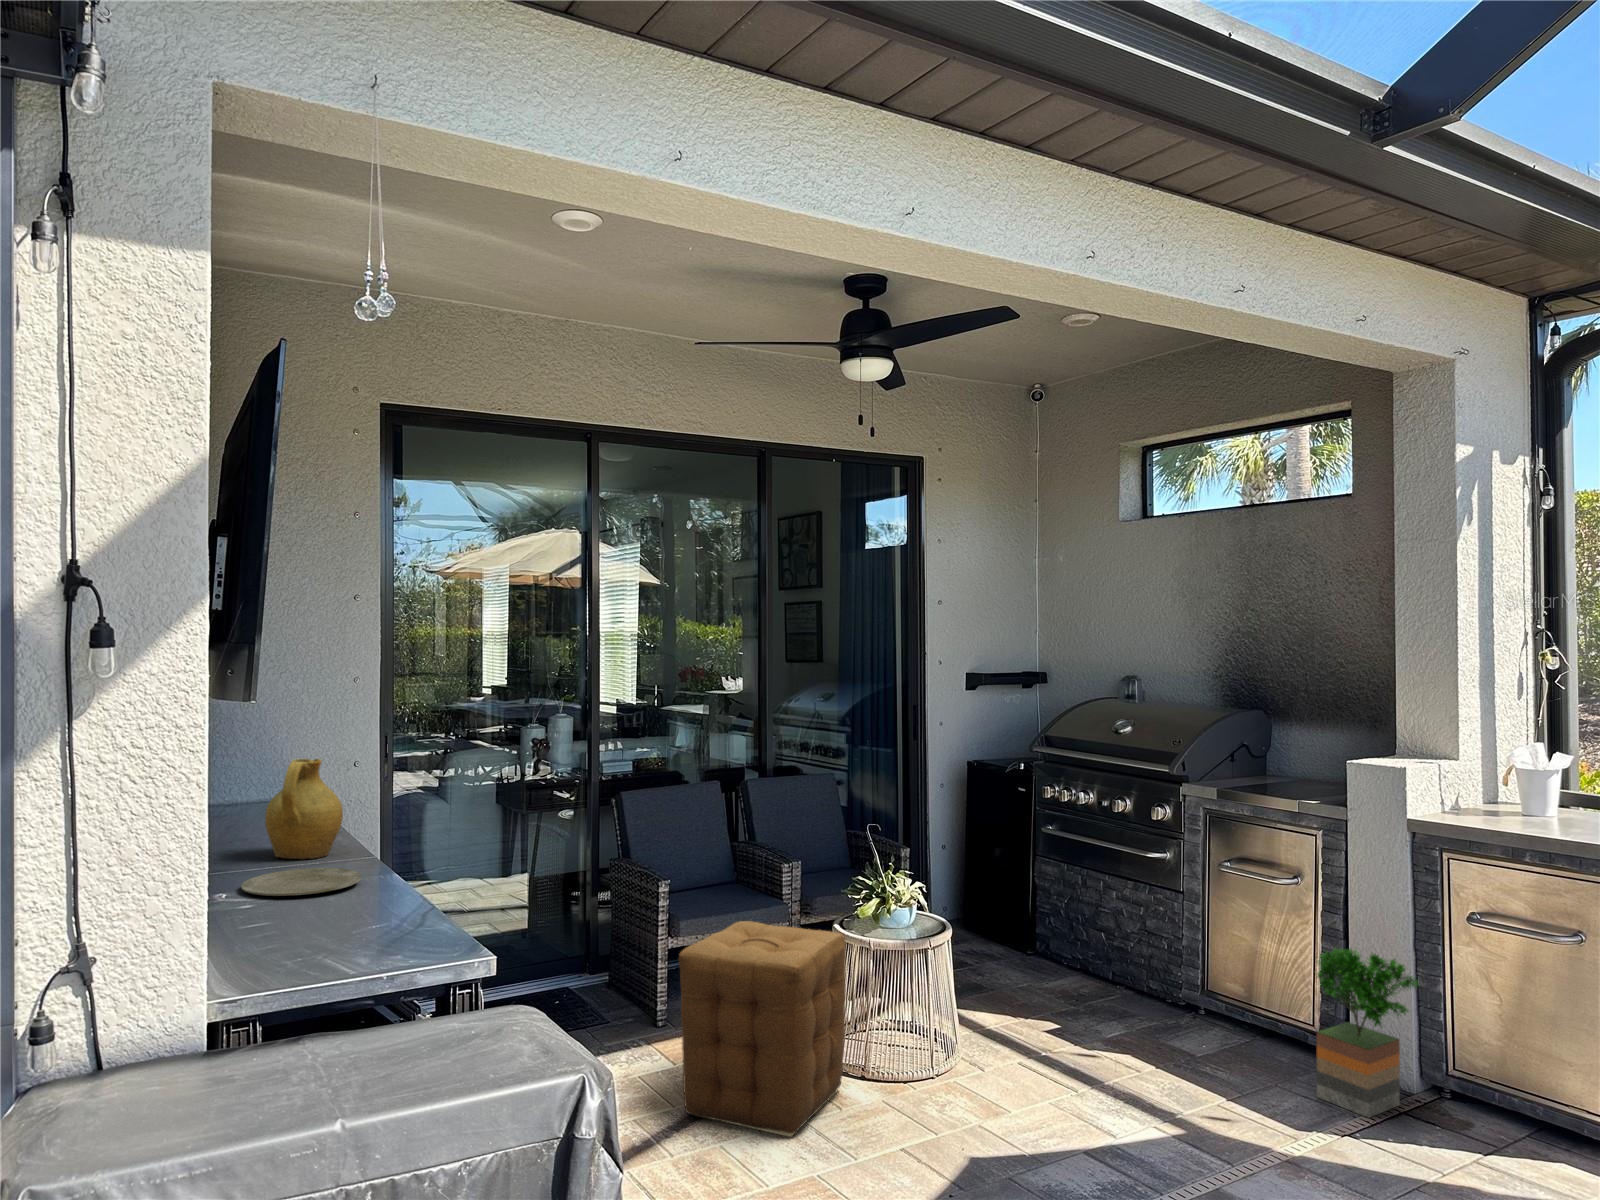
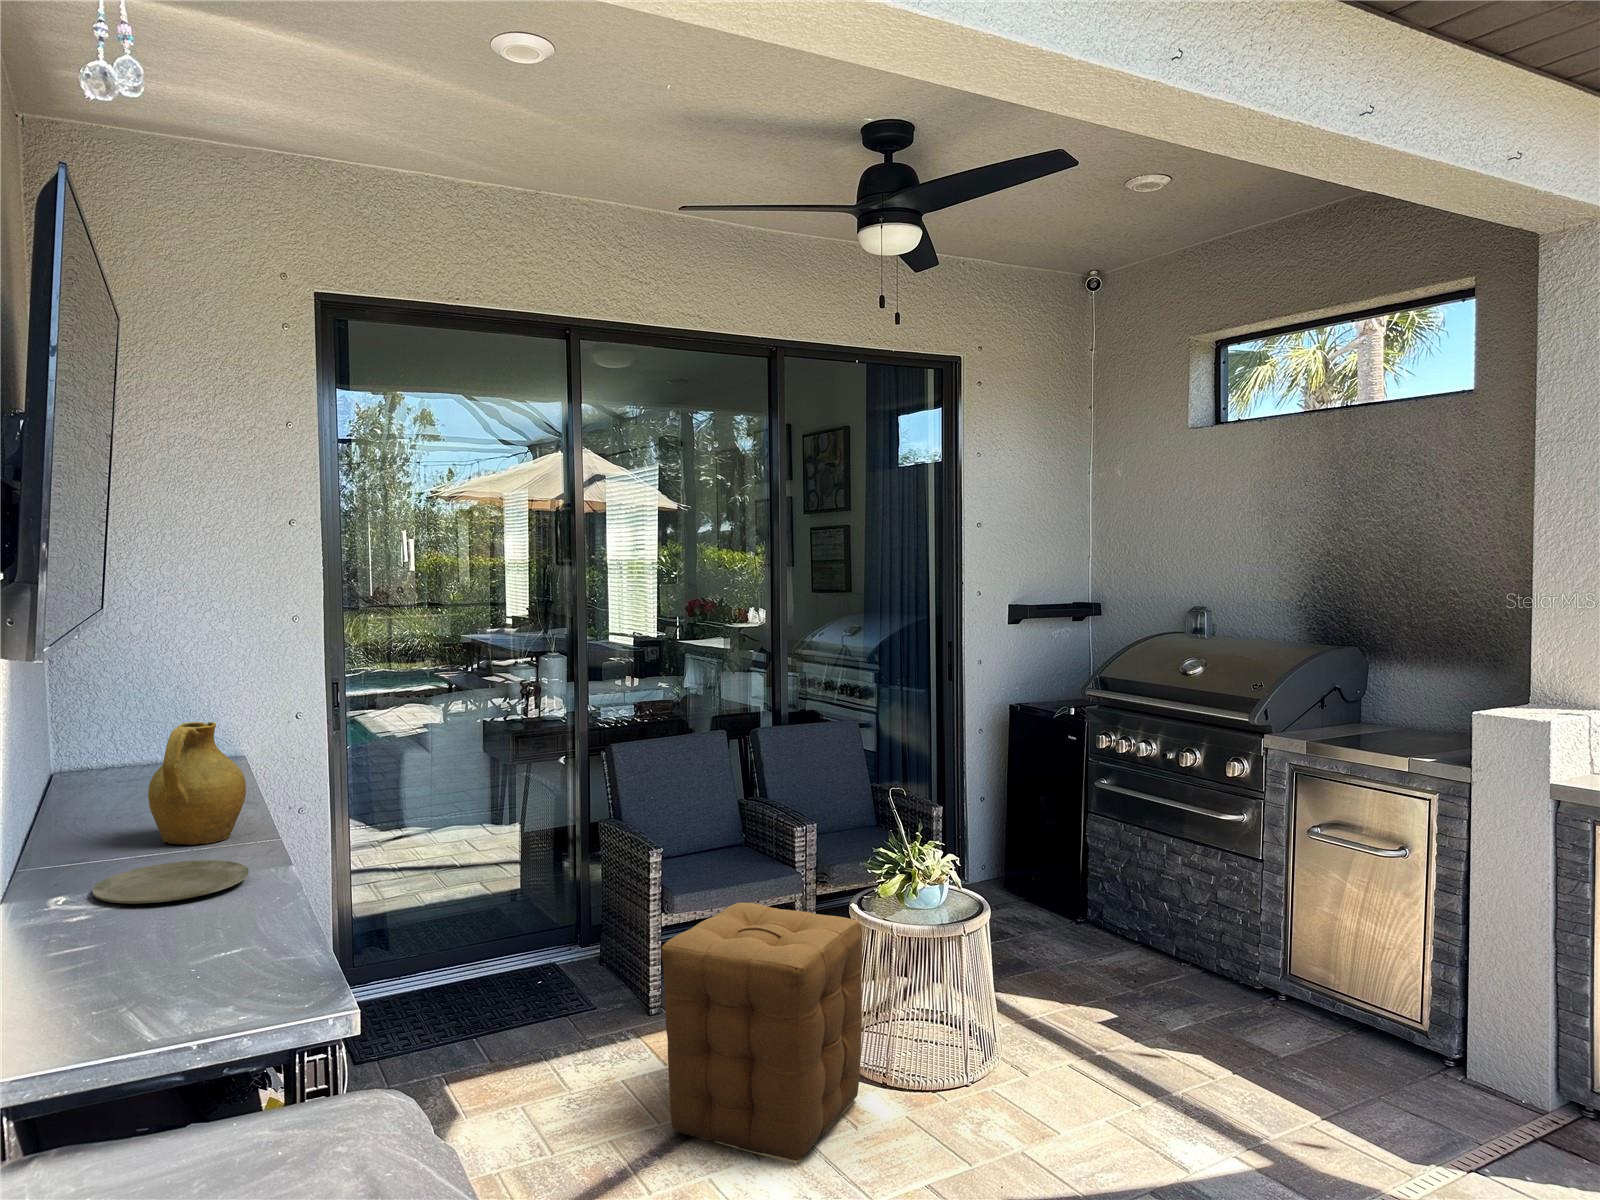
potted tree: present [1317,948,1418,1118] -> none [1430,937,1567,1145]

